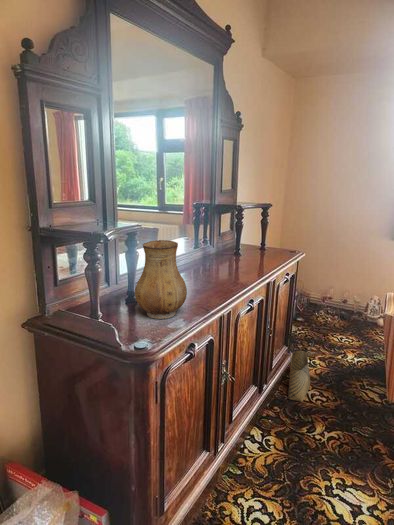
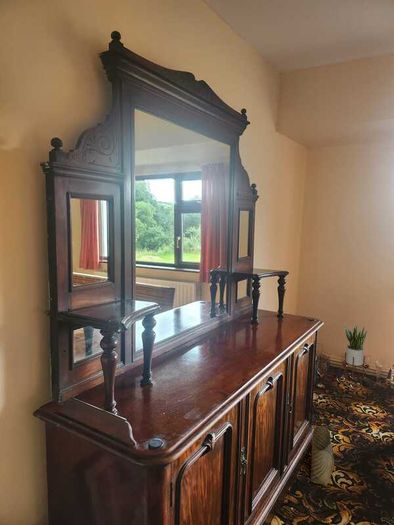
ceramic pitcher: present [135,240,187,319] -> none [151,324,204,407]
potted plant: none [323,260,347,313] -> present [344,323,367,378]

